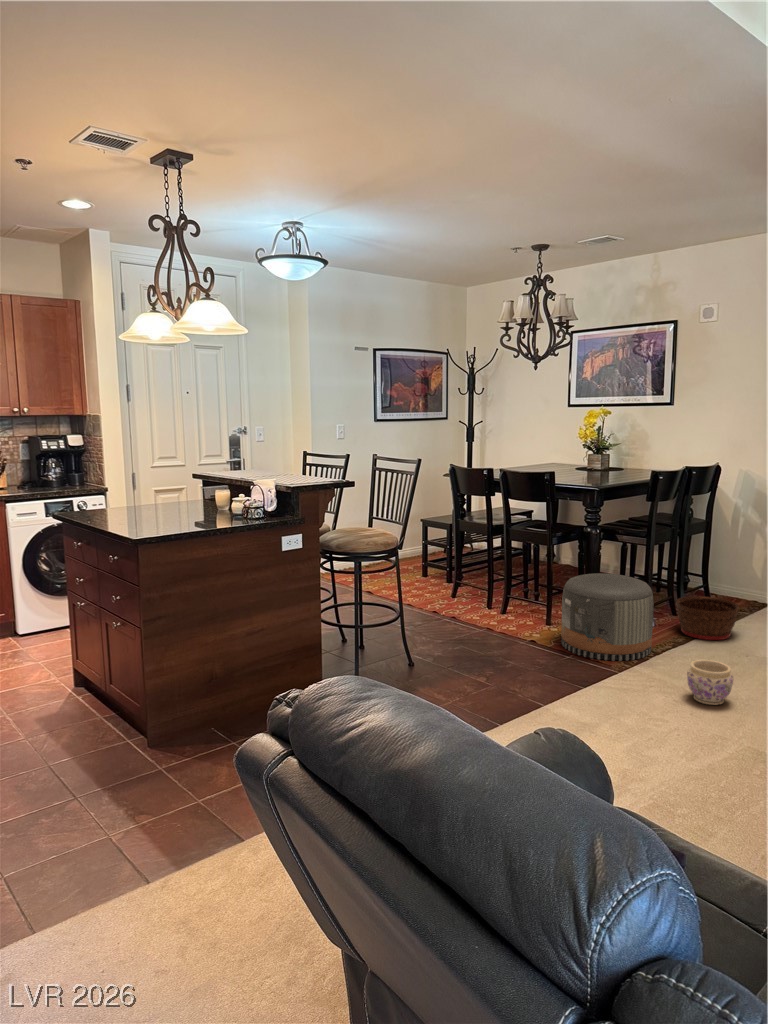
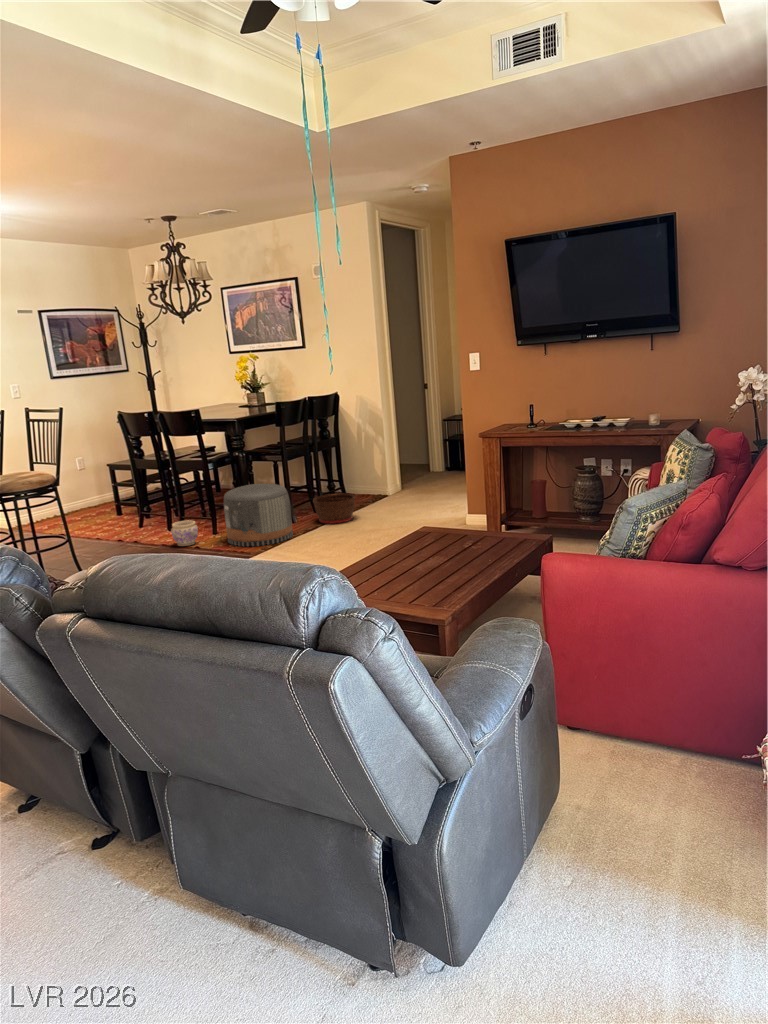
planter: present [687,660,734,705] -> present [171,520,198,546]

